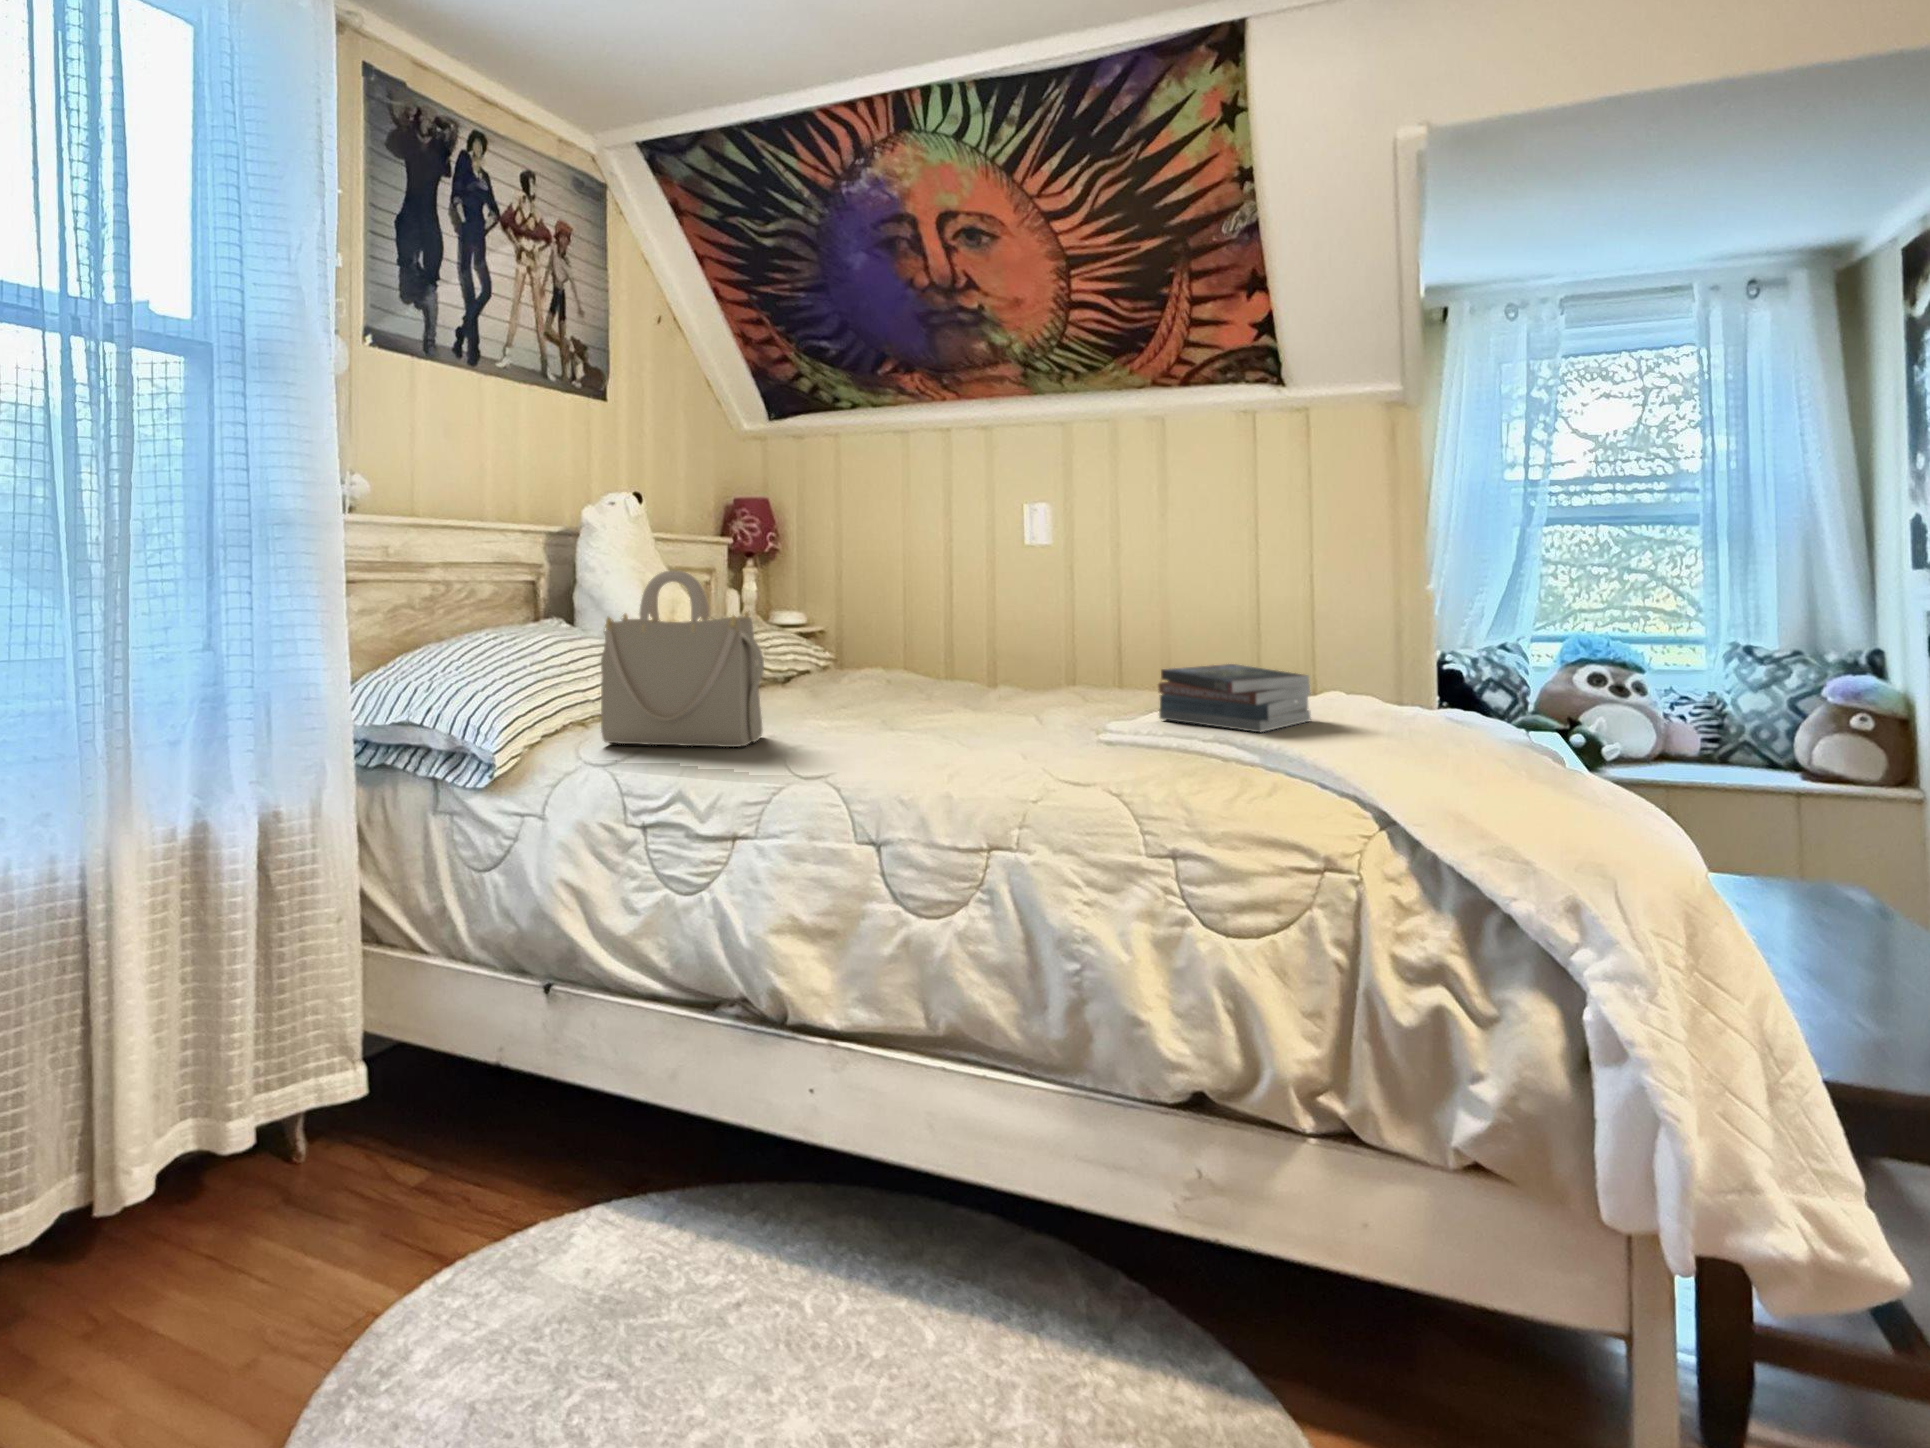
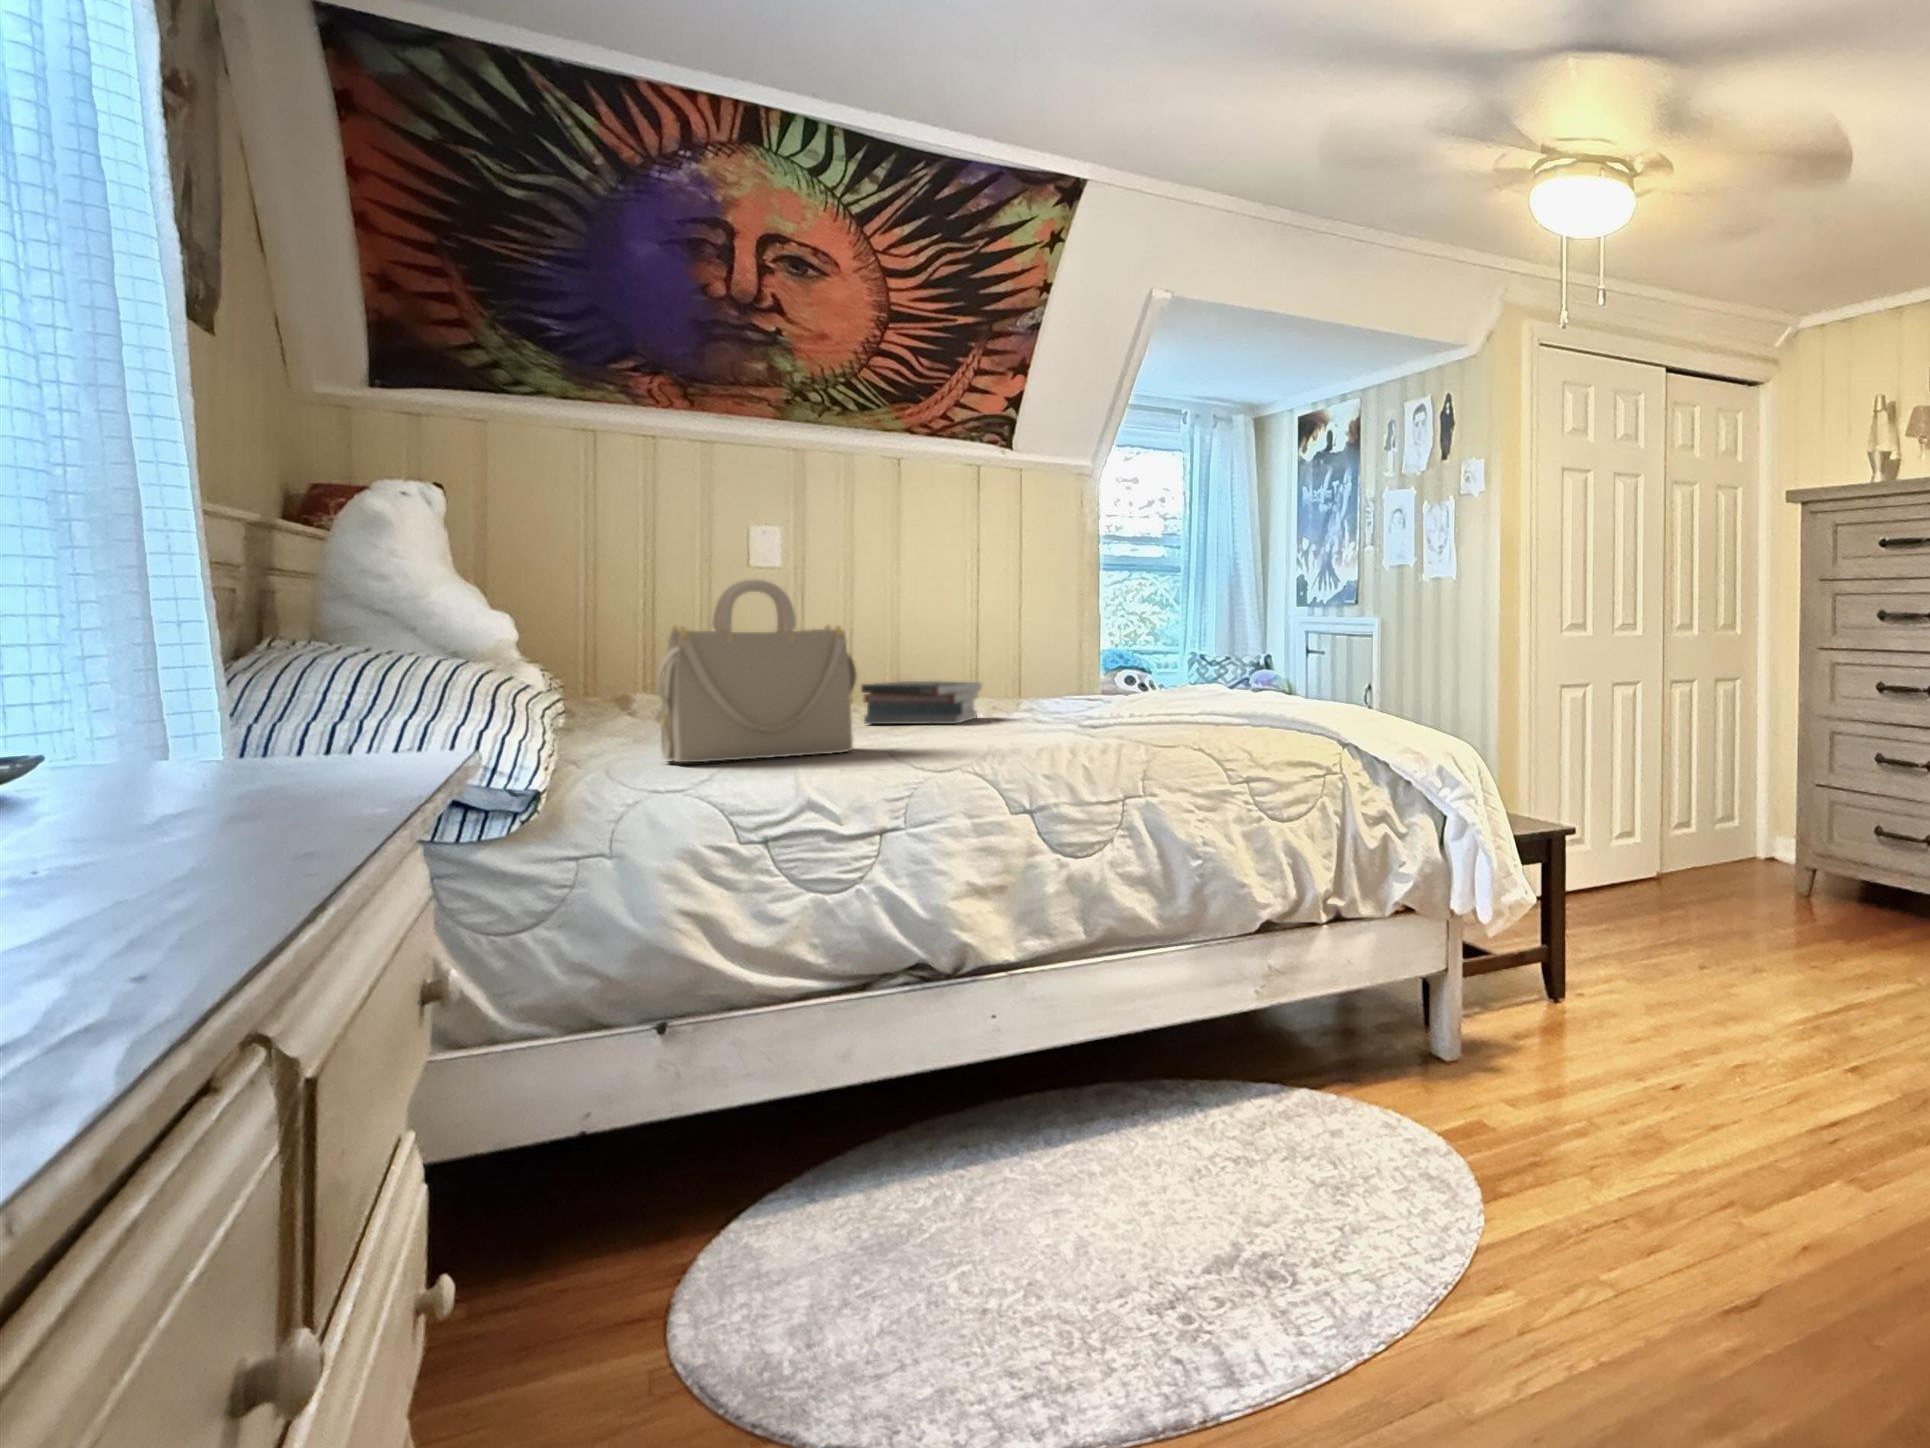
book: present [1158,664,1311,732] -> present [861,681,982,724]

